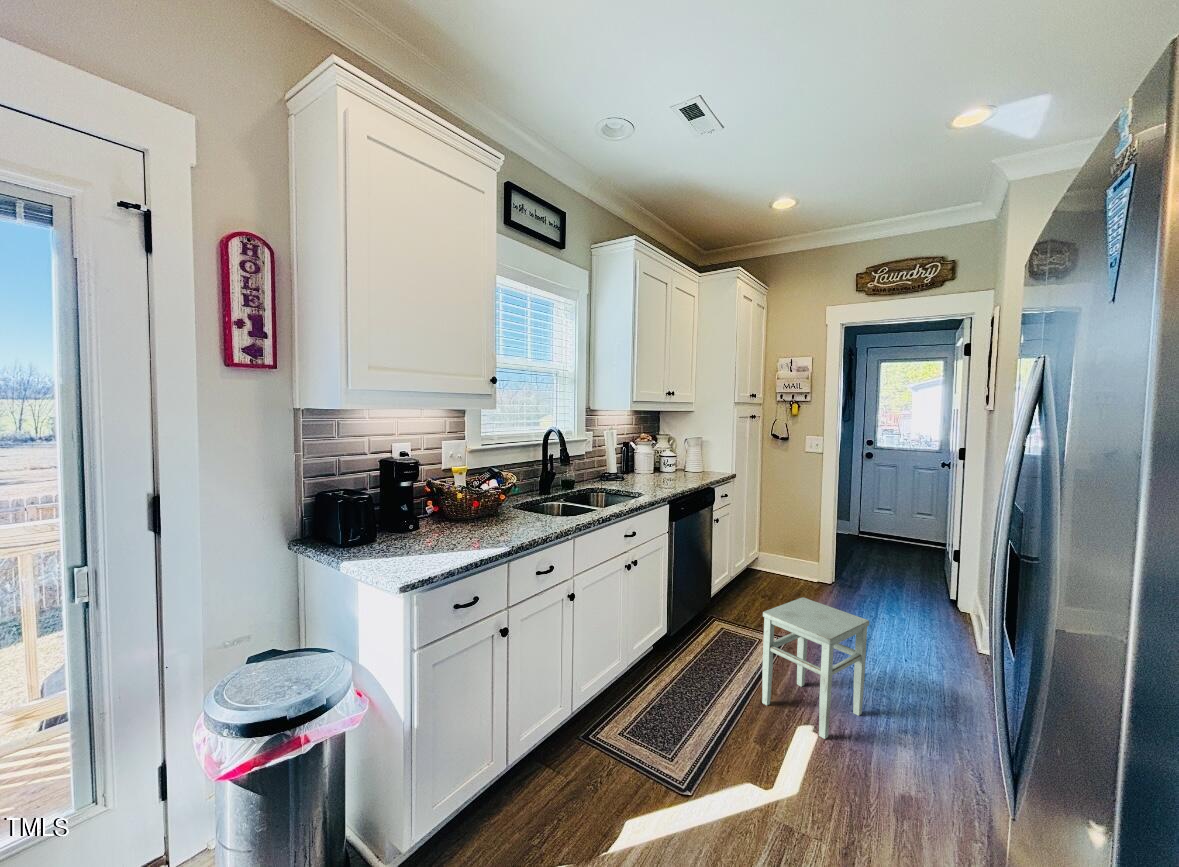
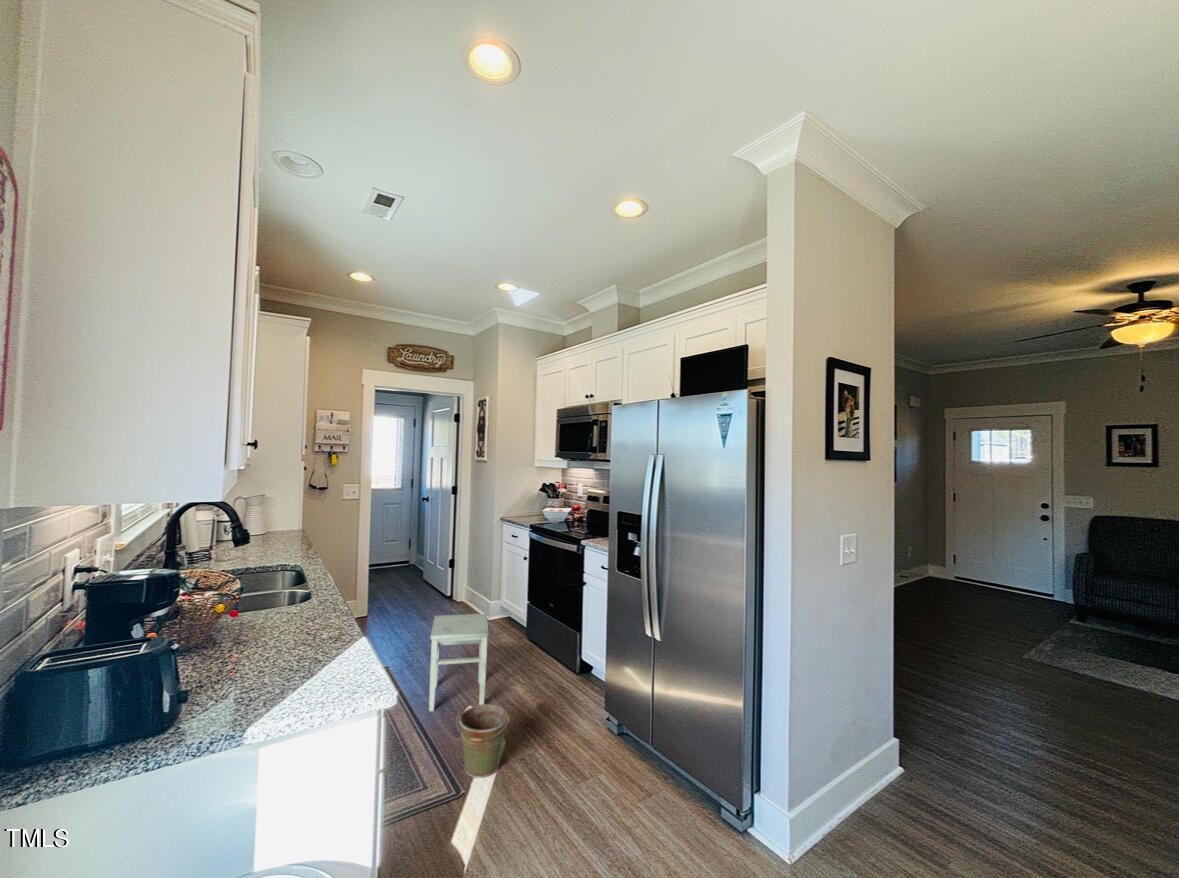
bucket: none [703,705,775,809] -> present [458,704,510,777]

